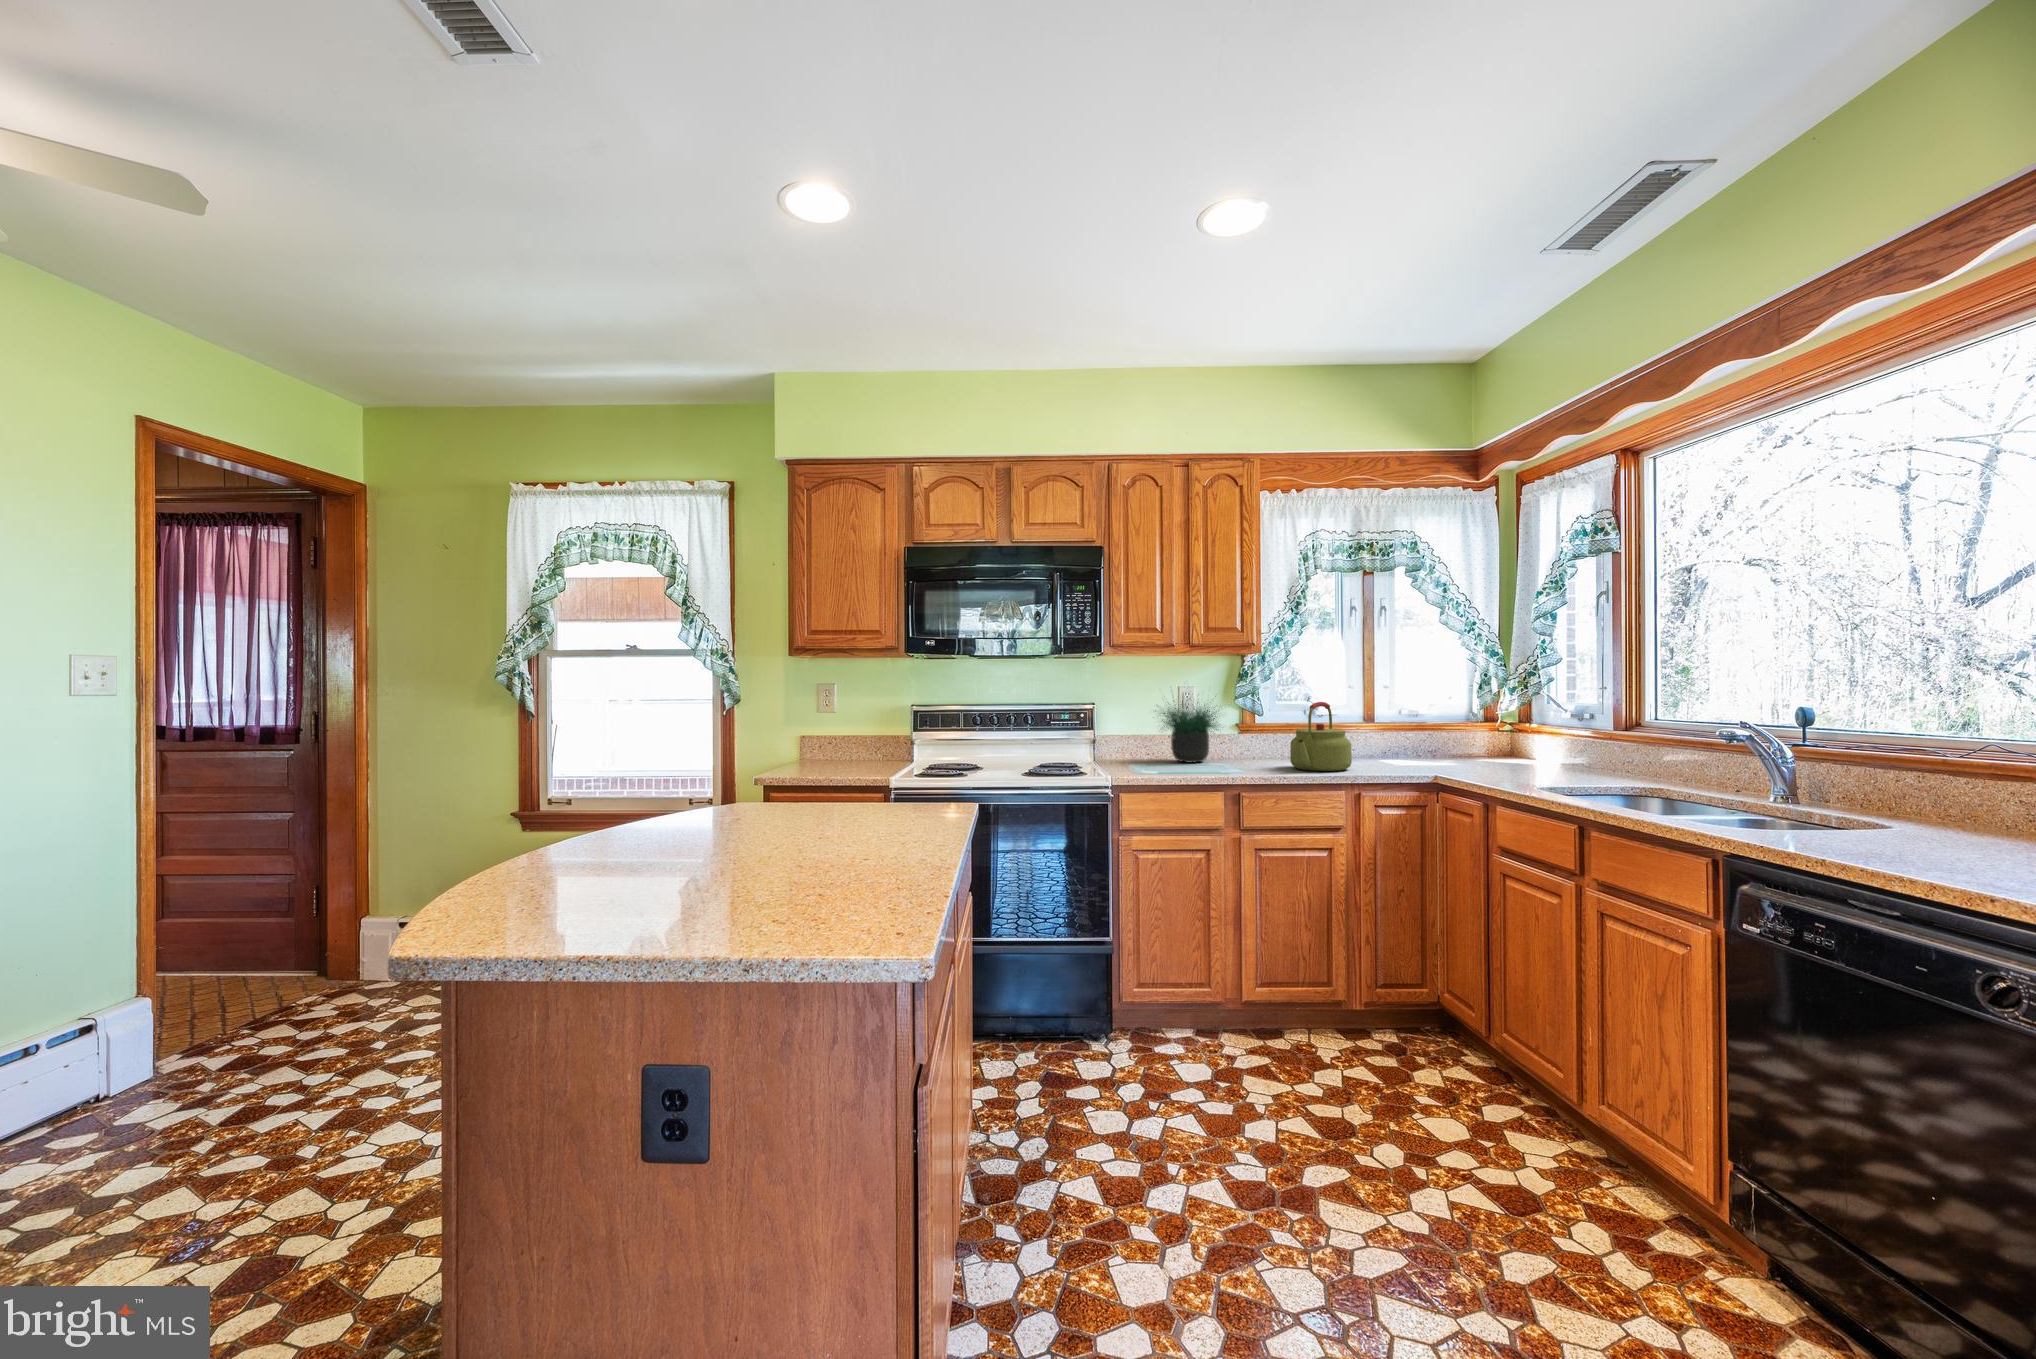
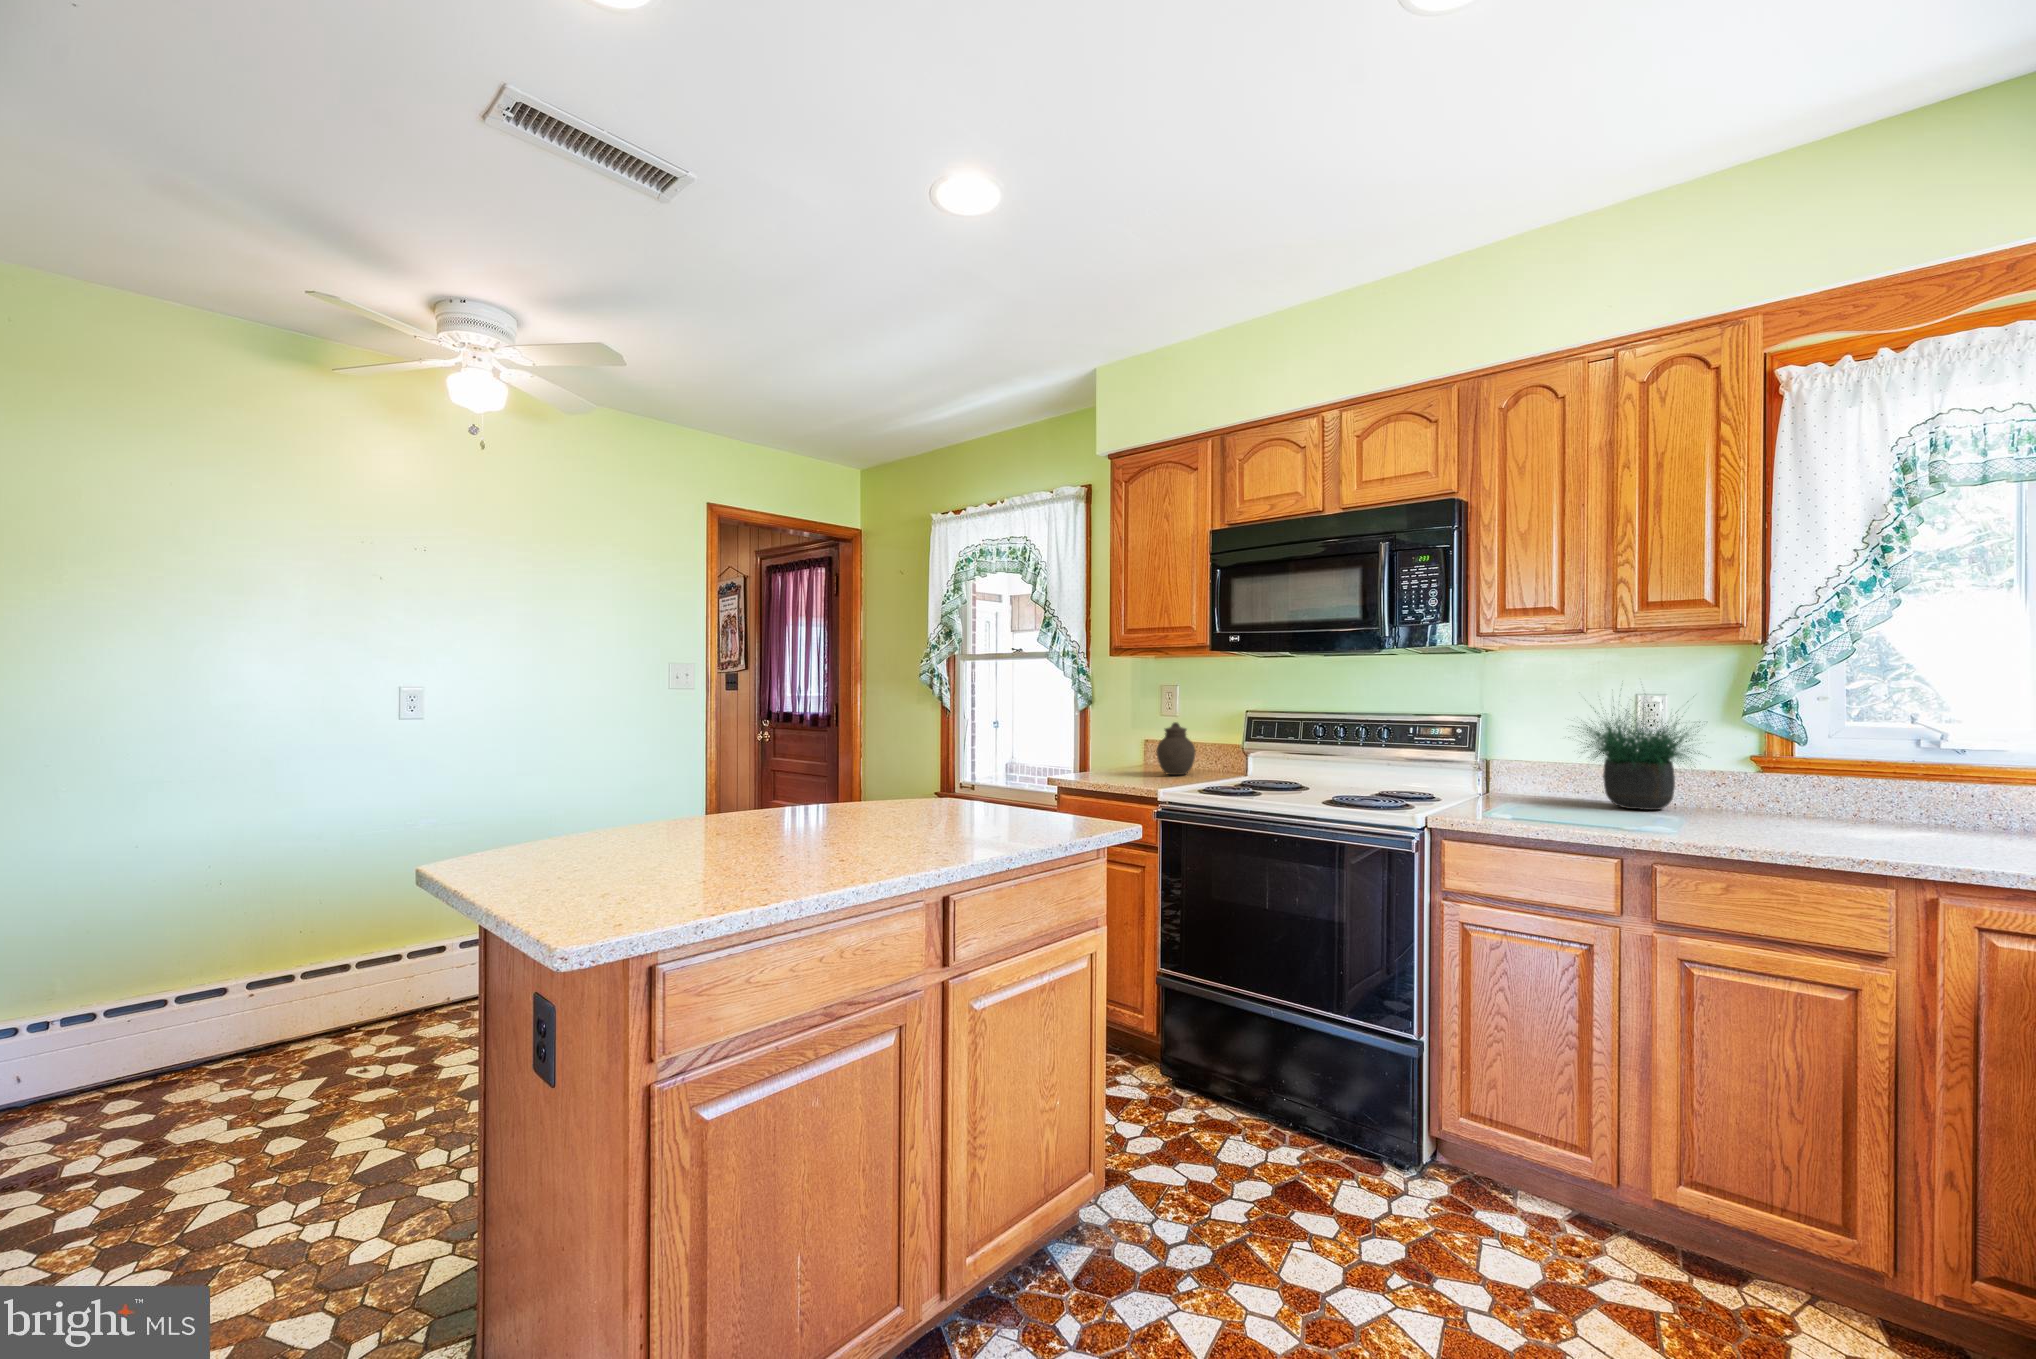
kettle: present [1290,702,1352,771] -> none [1795,721,1954,850]
jar: none [826,718,863,766] -> present [1156,722,1196,775]

